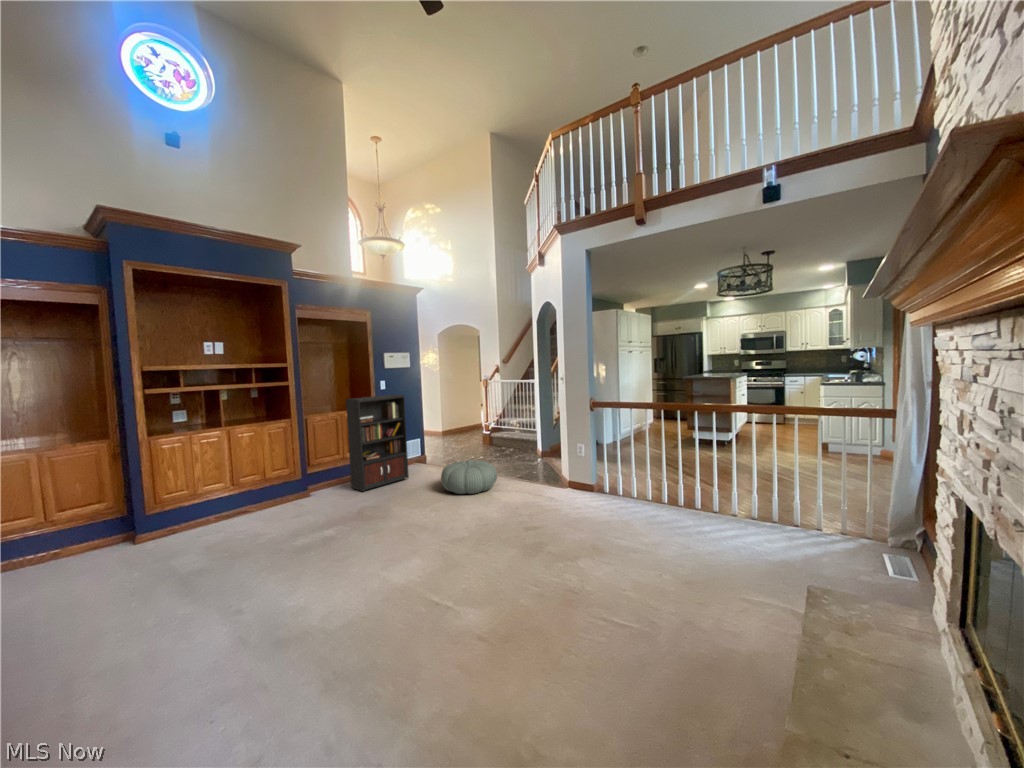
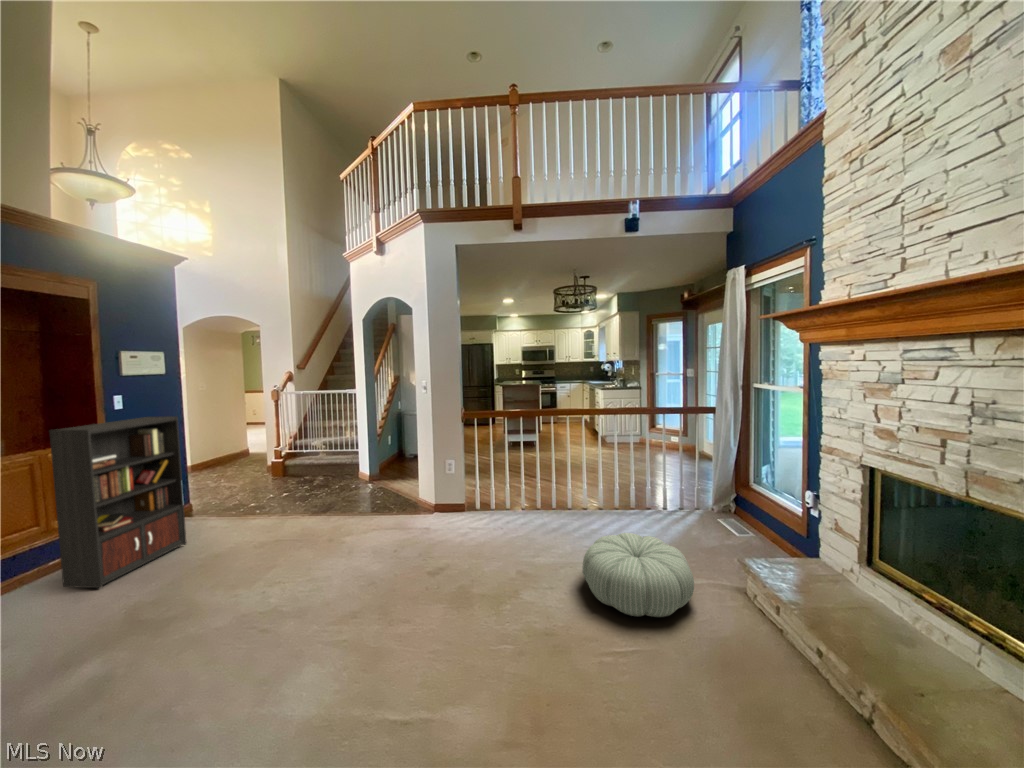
pouf: present [441,460,497,494] -> present [583,533,694,617]

